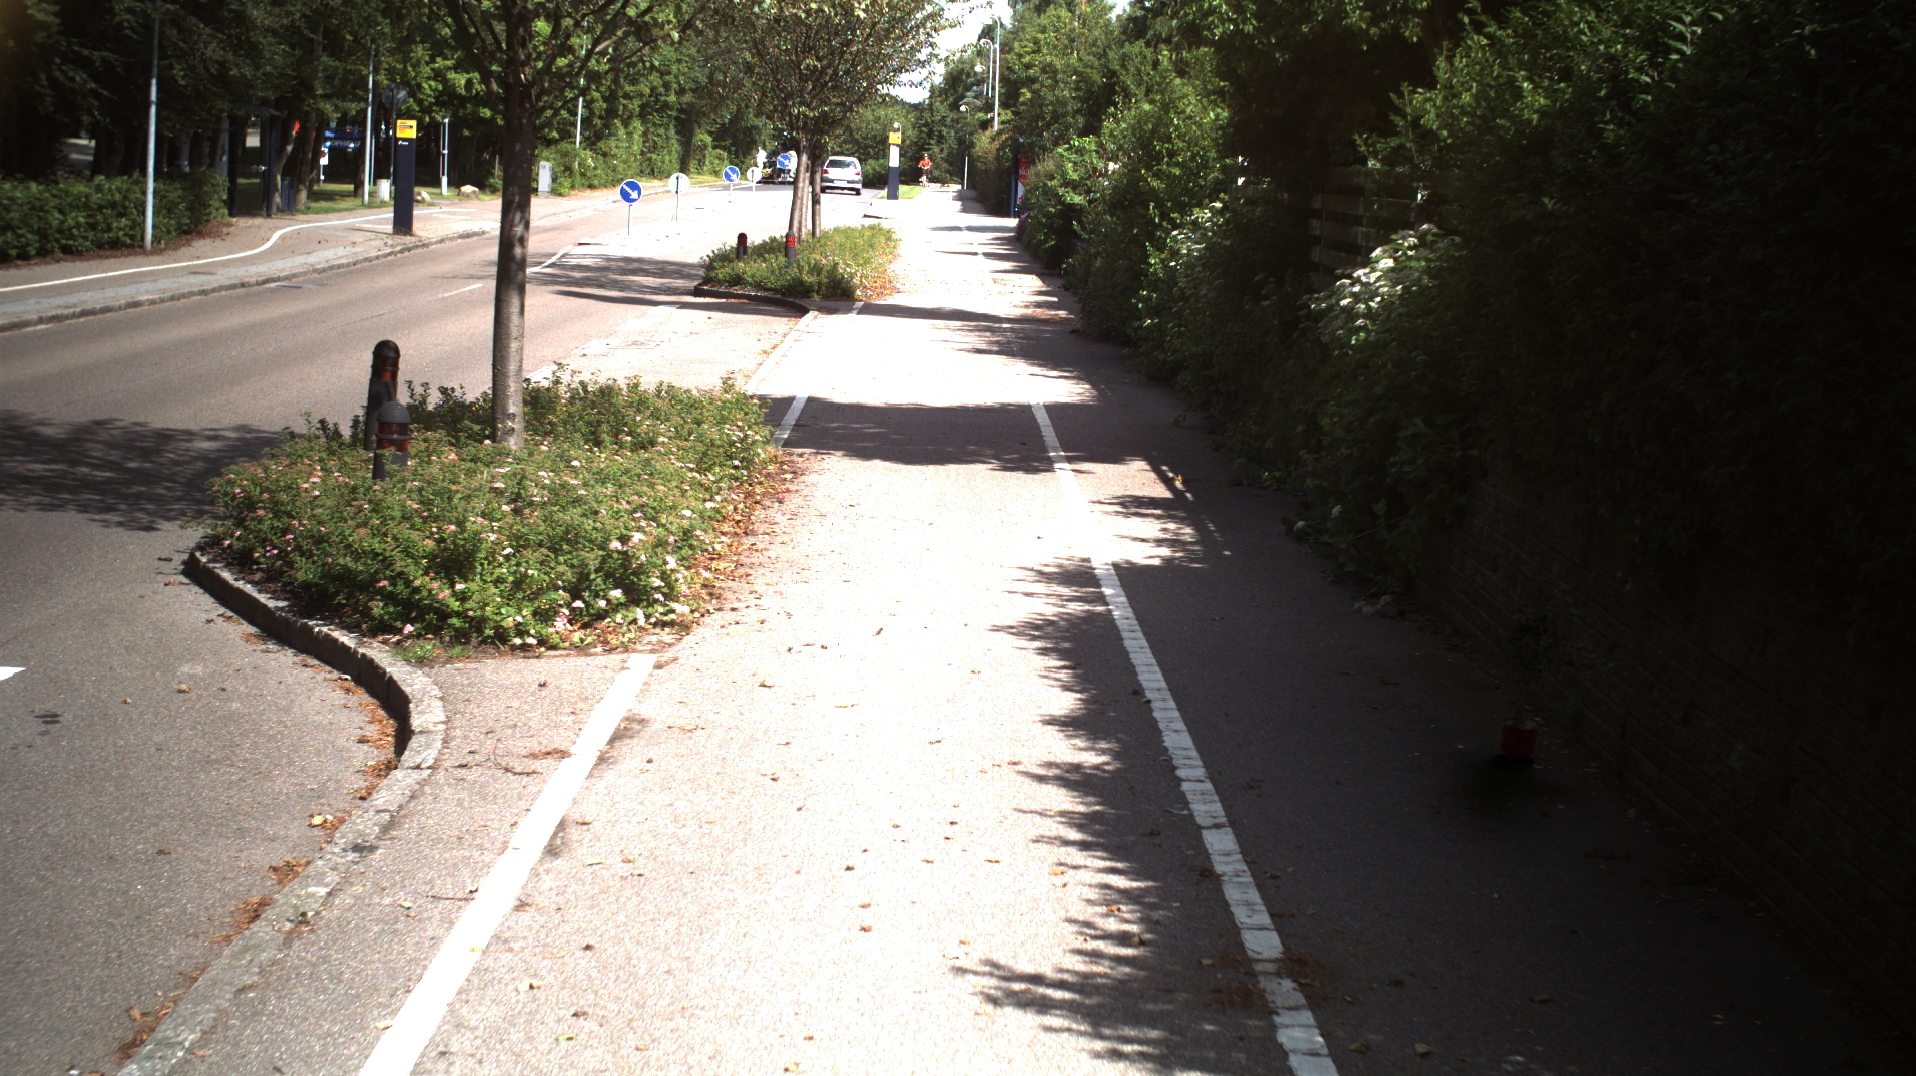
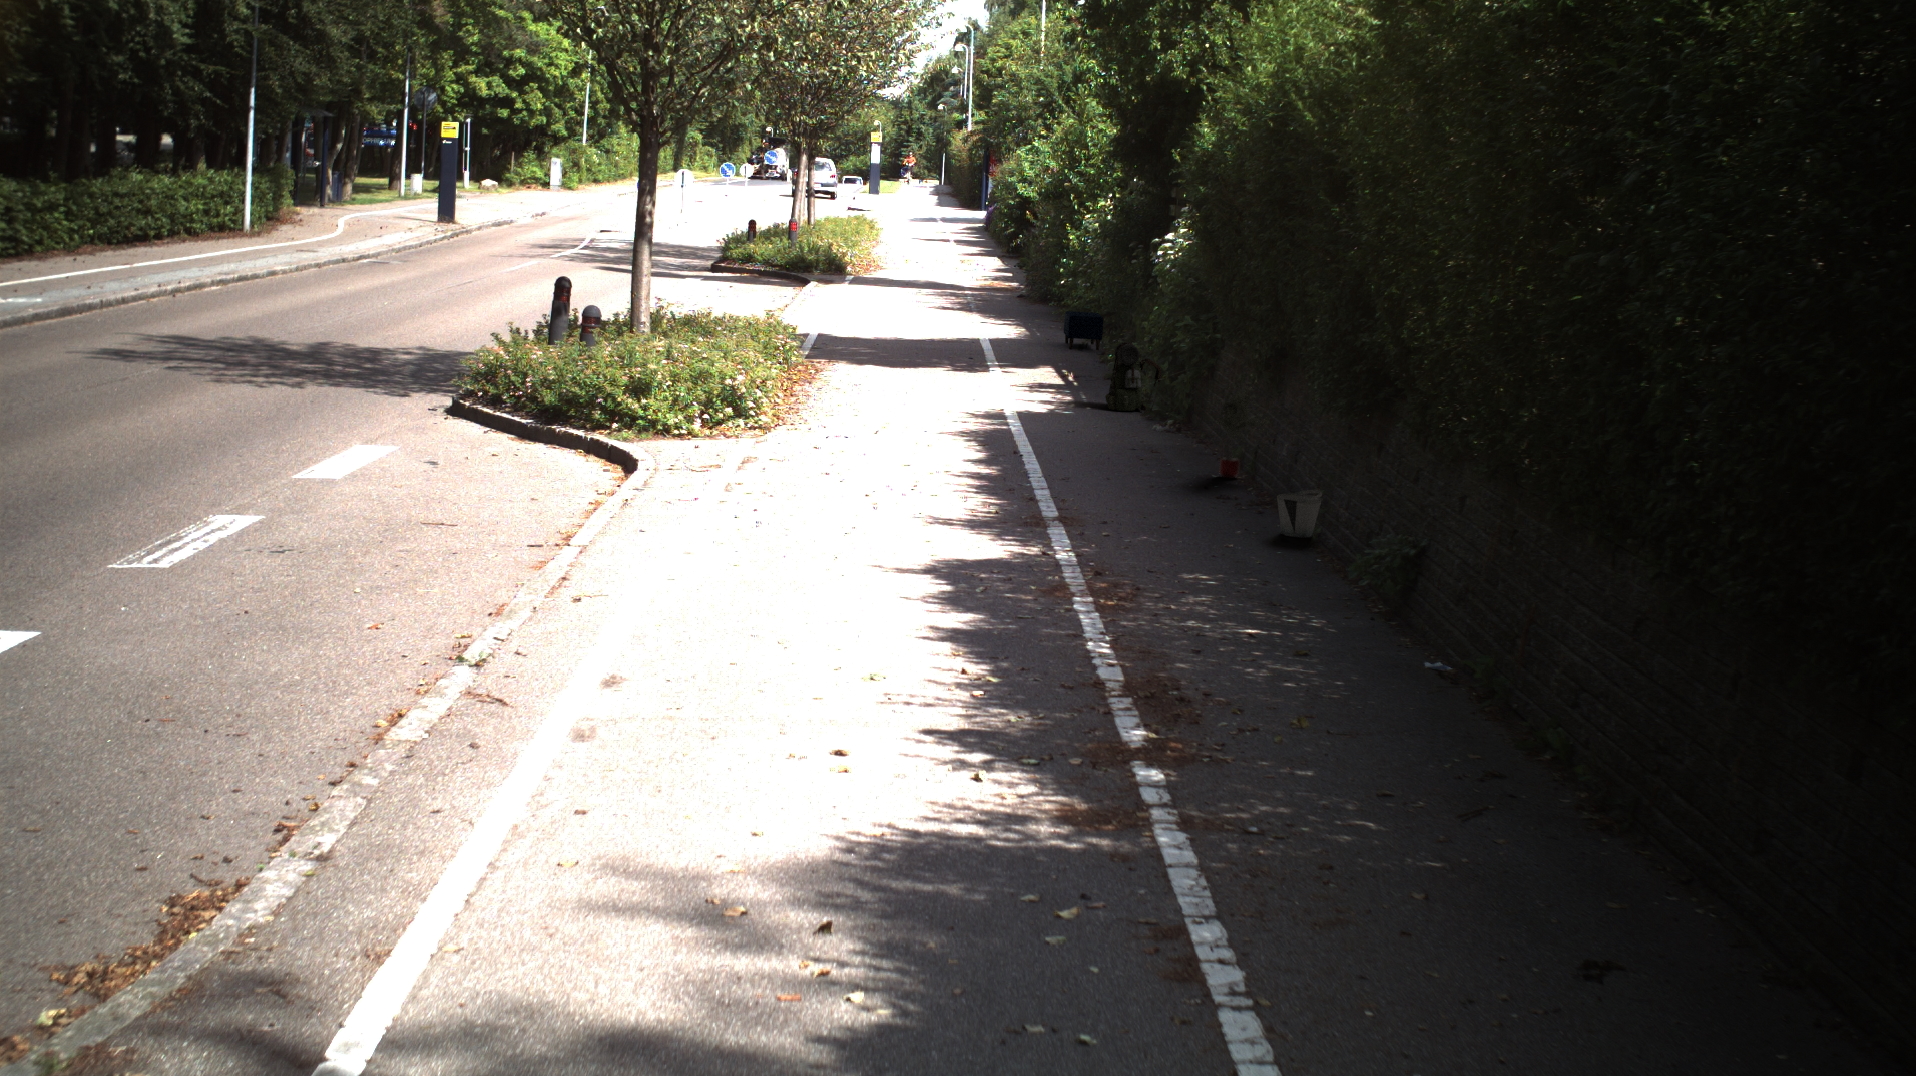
bench: none [1138,367,1194,423] -> present [1064,311,1103,350]
backpack: none [1232,448,1324,562] -> present [1105,342,1162,413]
bucket: none [1735,897,1848,1018] -> present [1277,490,1323,538]

